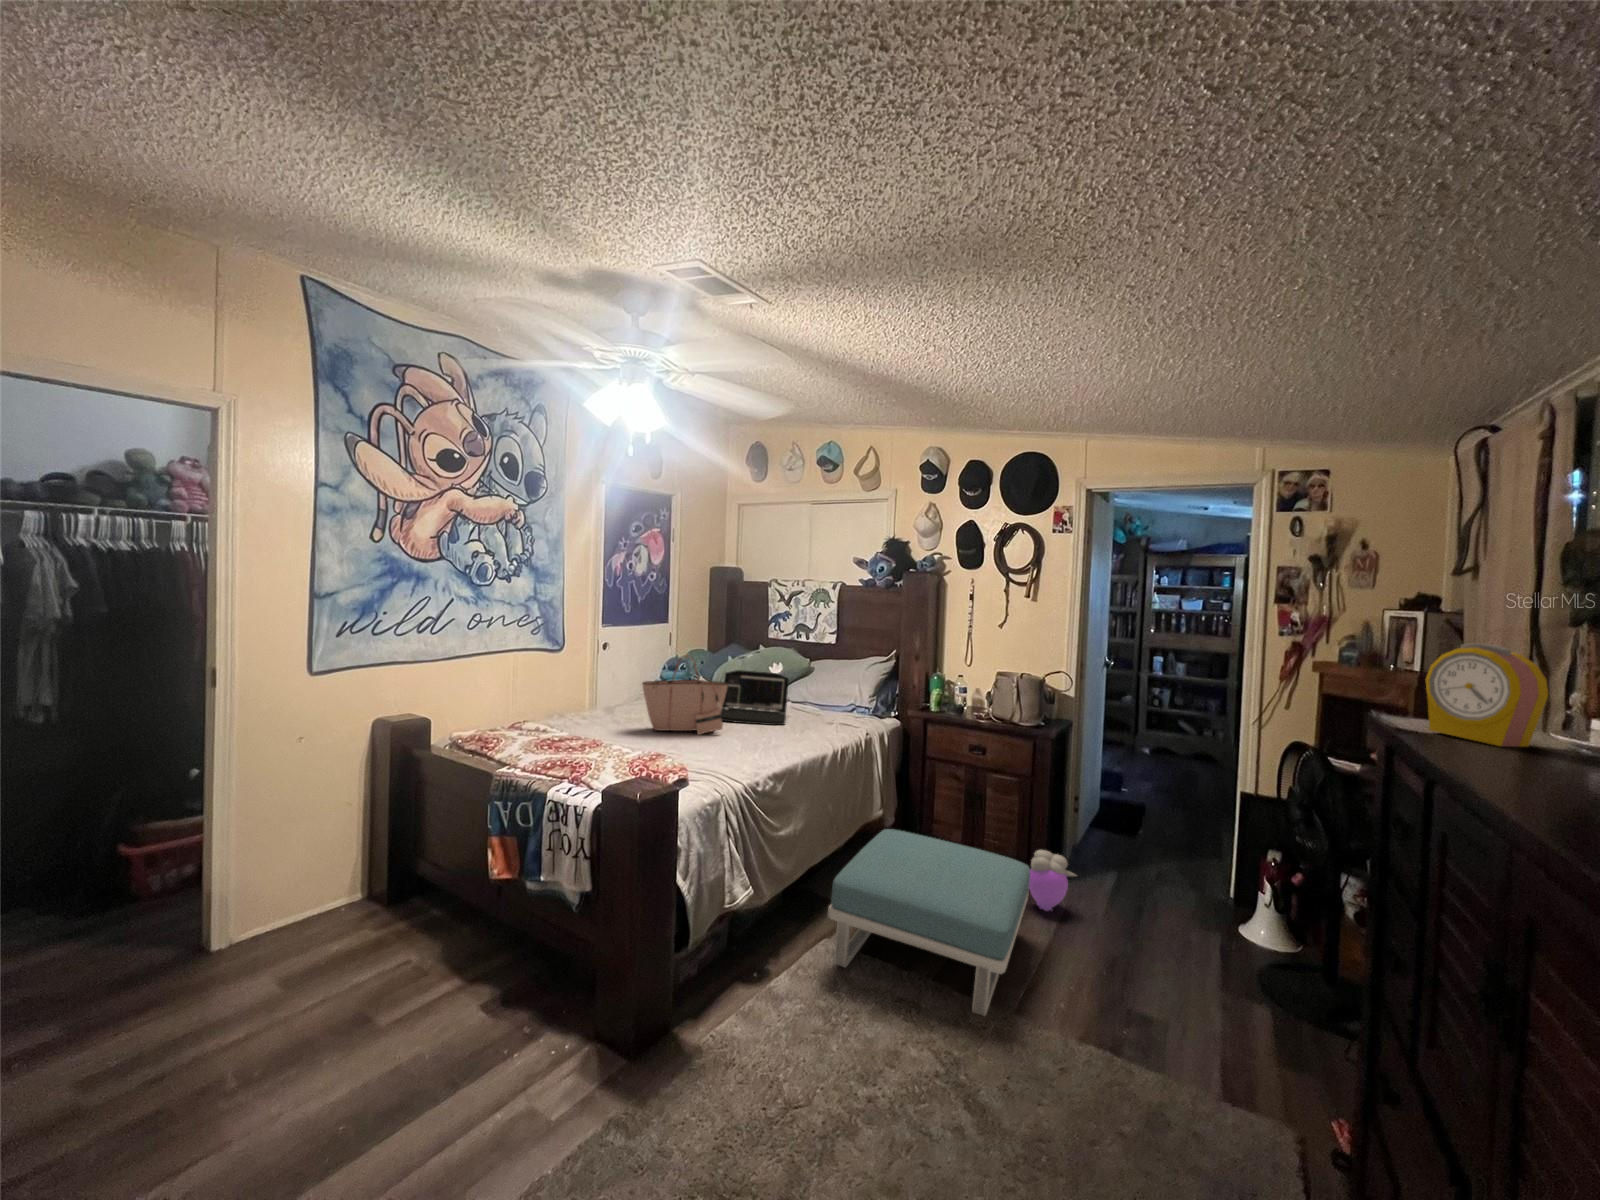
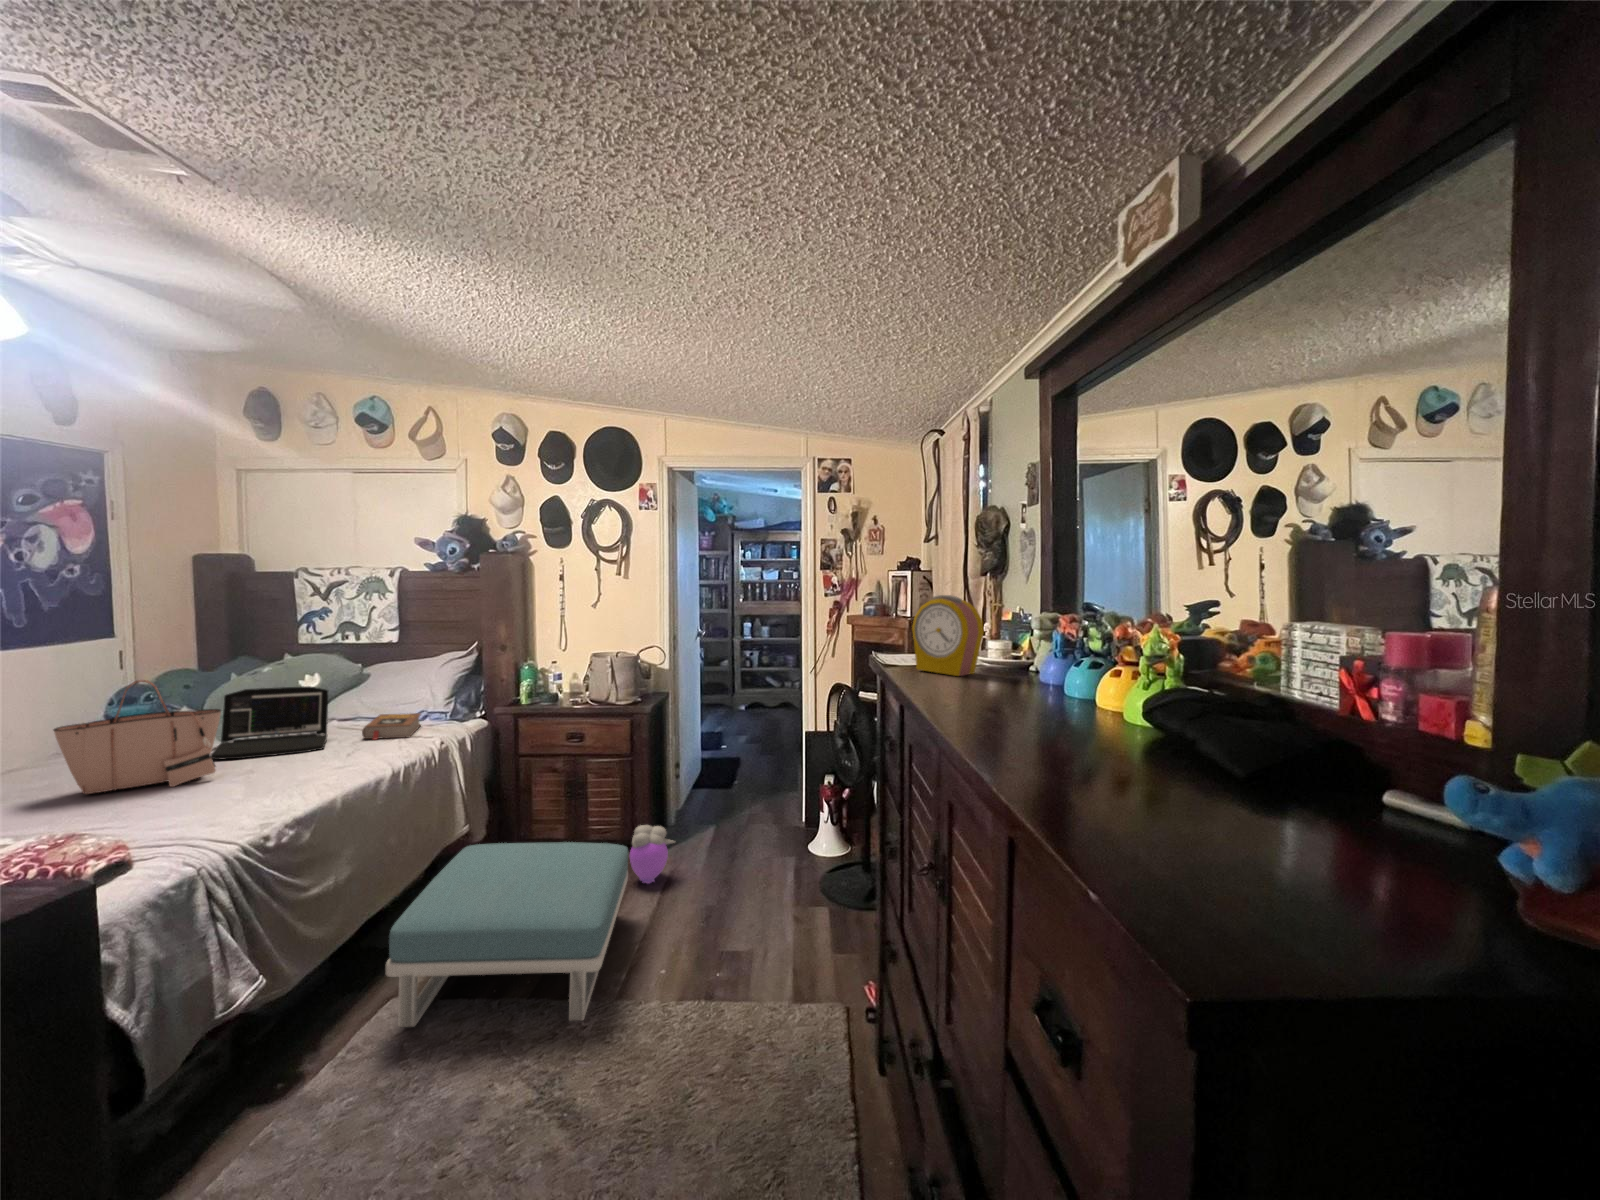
book: none [810,703,852,726] -> present [362,713,421,740]

